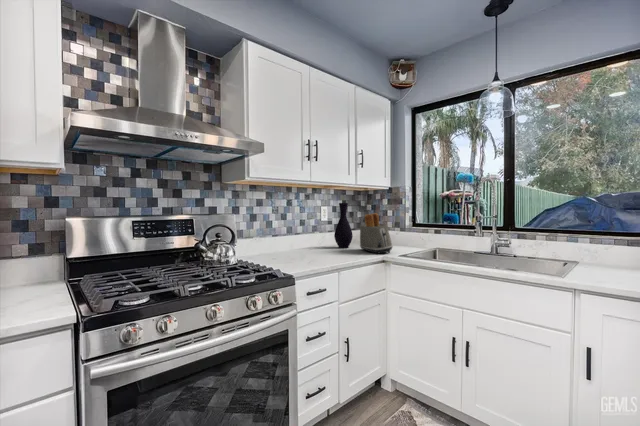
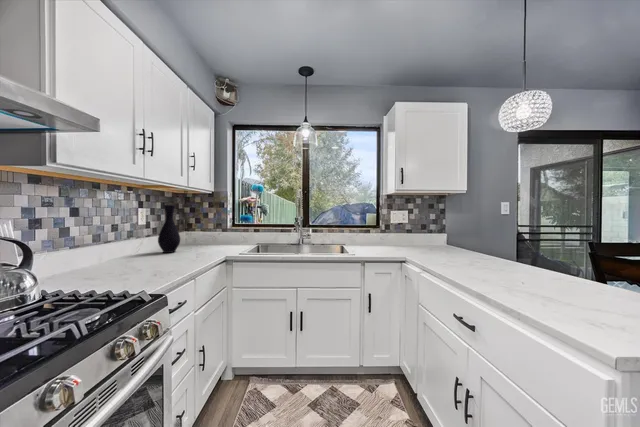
toaster: present [360,214,393,253] -> none [192,216,230,254]

